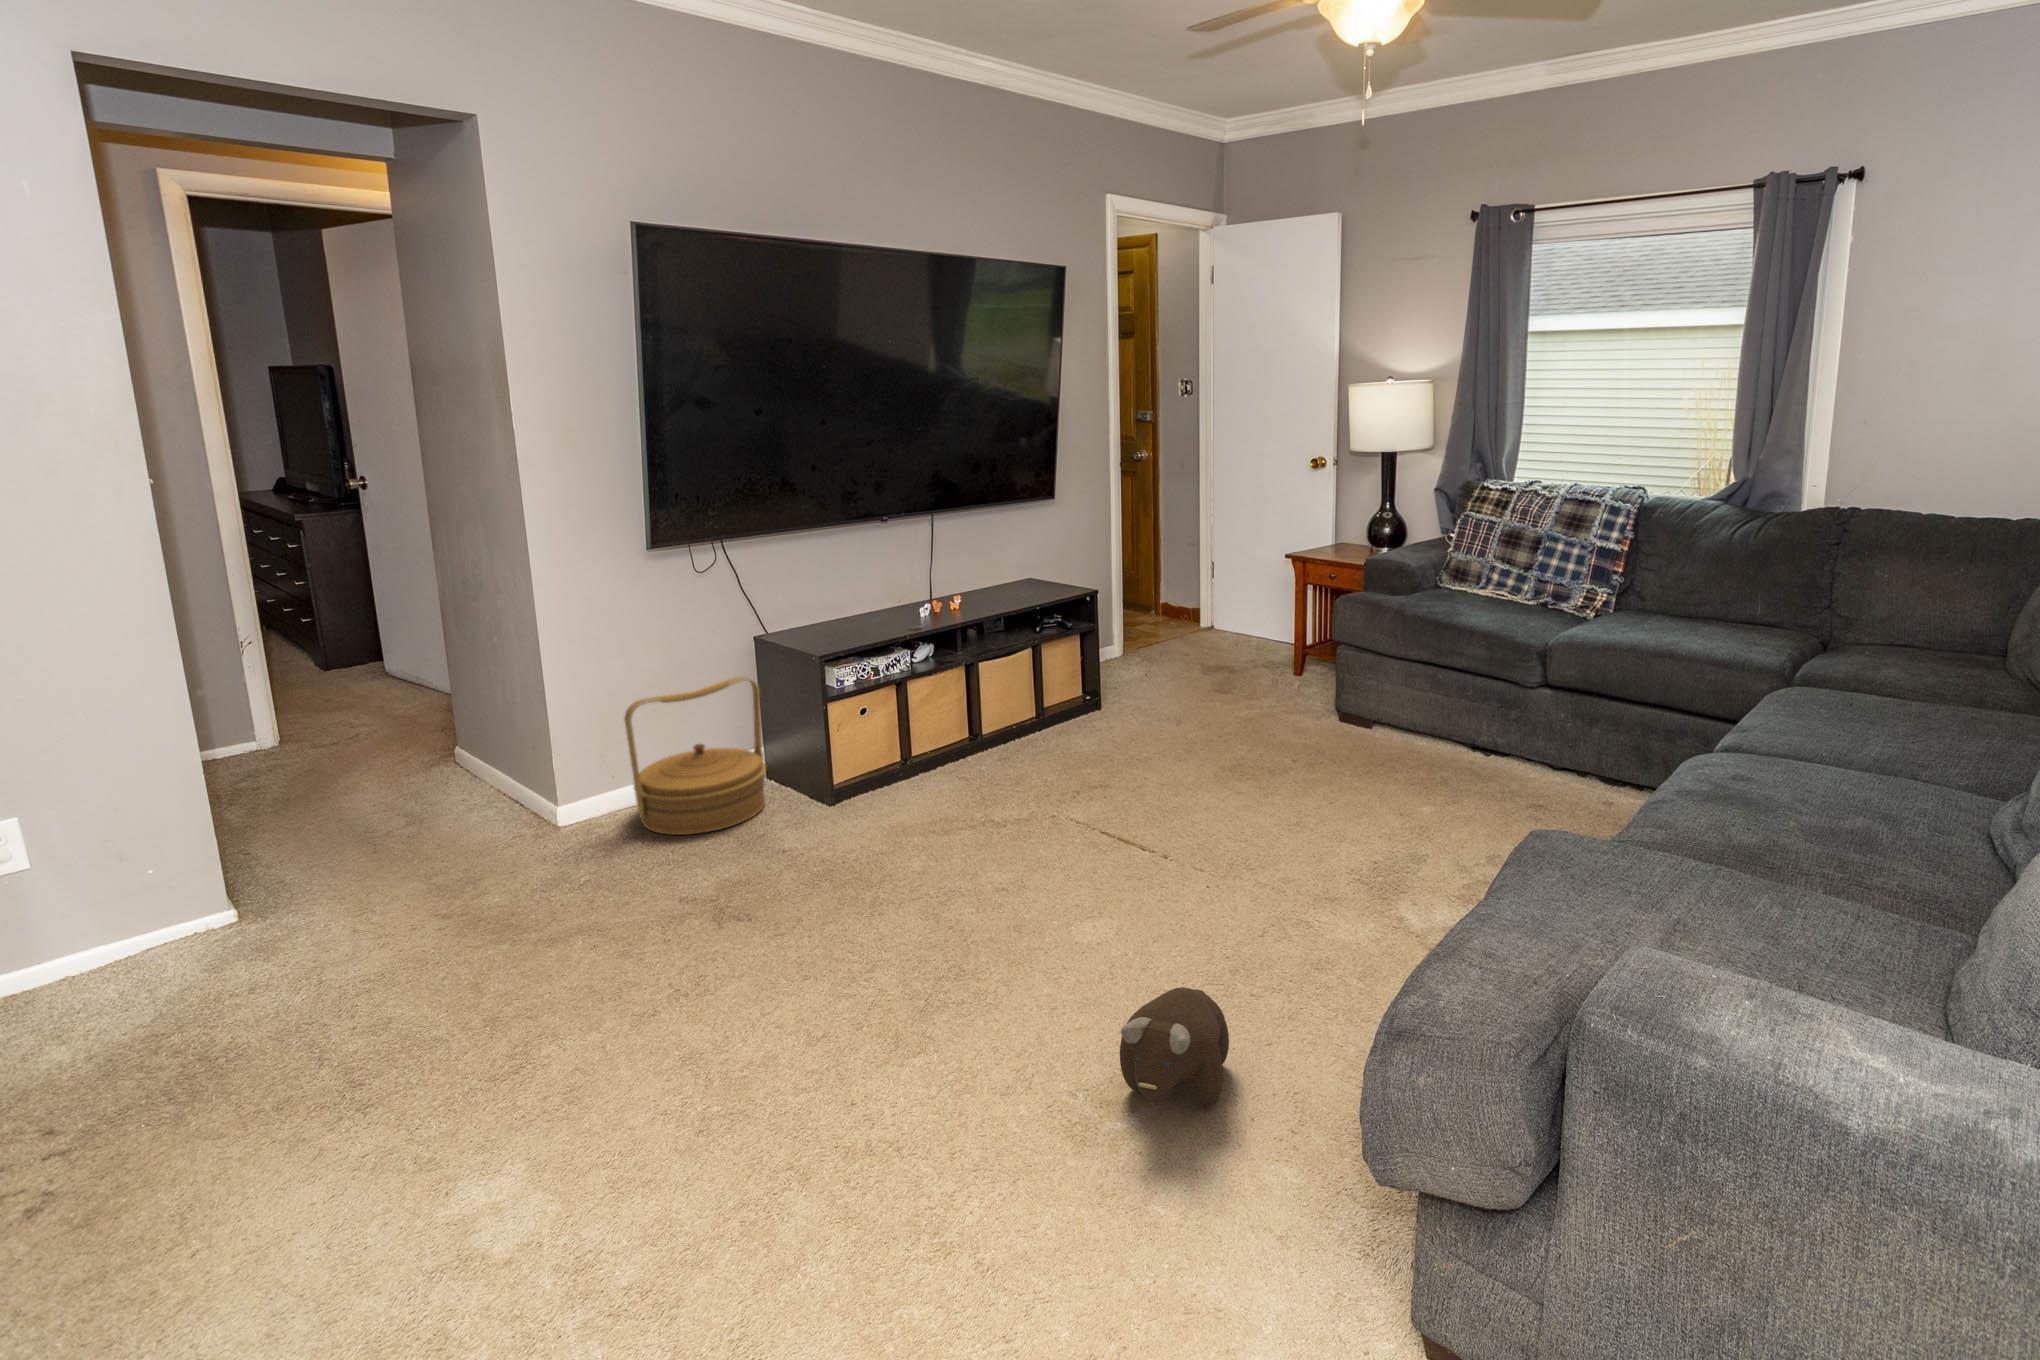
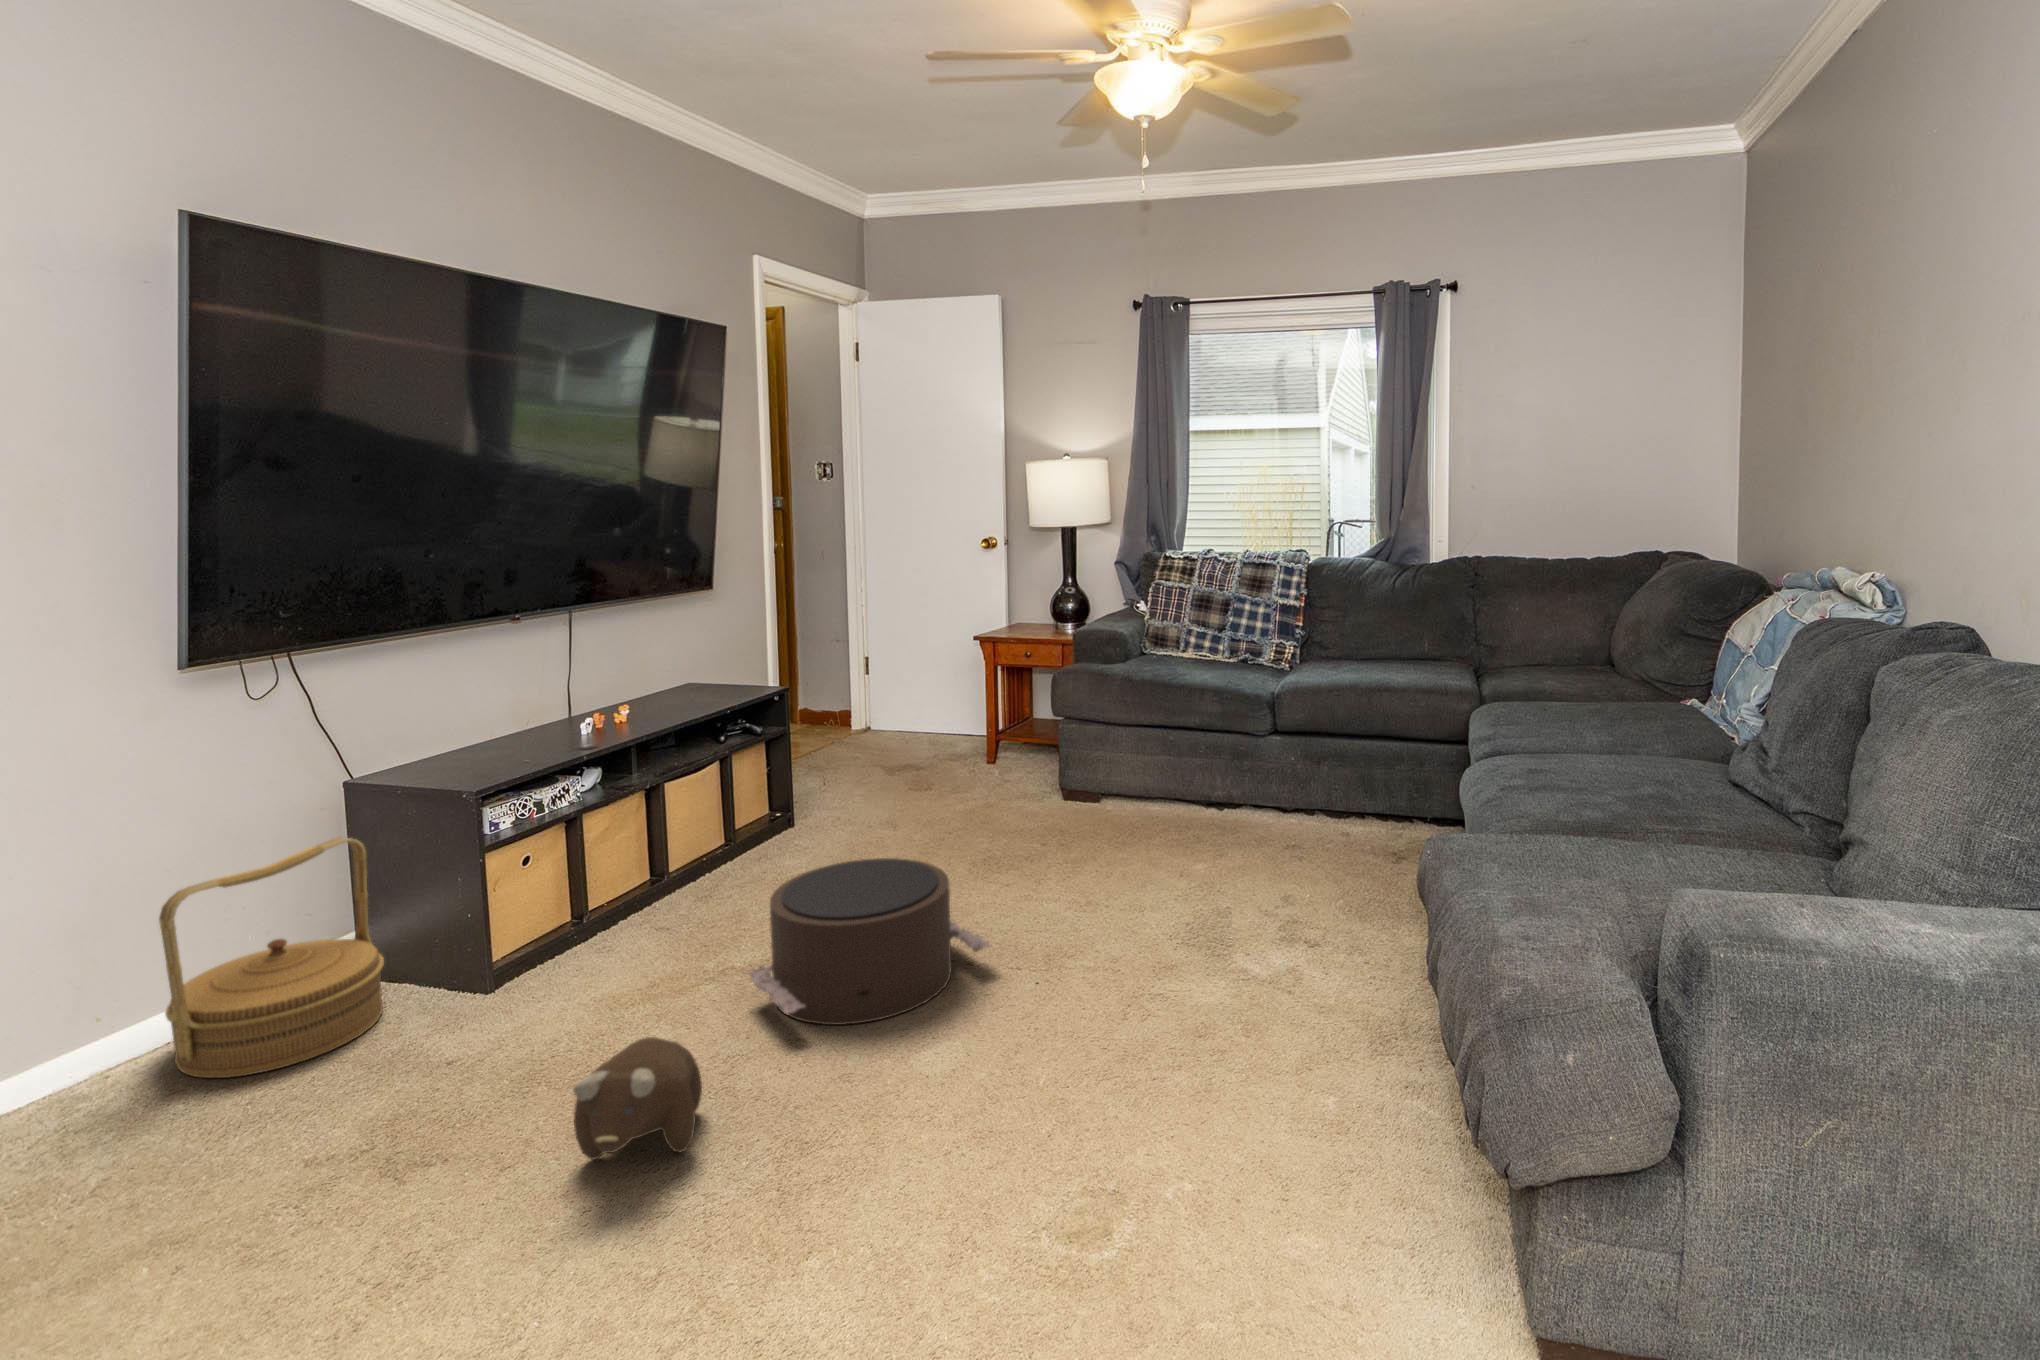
pouf: none [986,752,1181,892] -> present [749,858,990,1025]
plush toy: present [1120,987,1229,1107] -> present [573,1037,702,1160]

